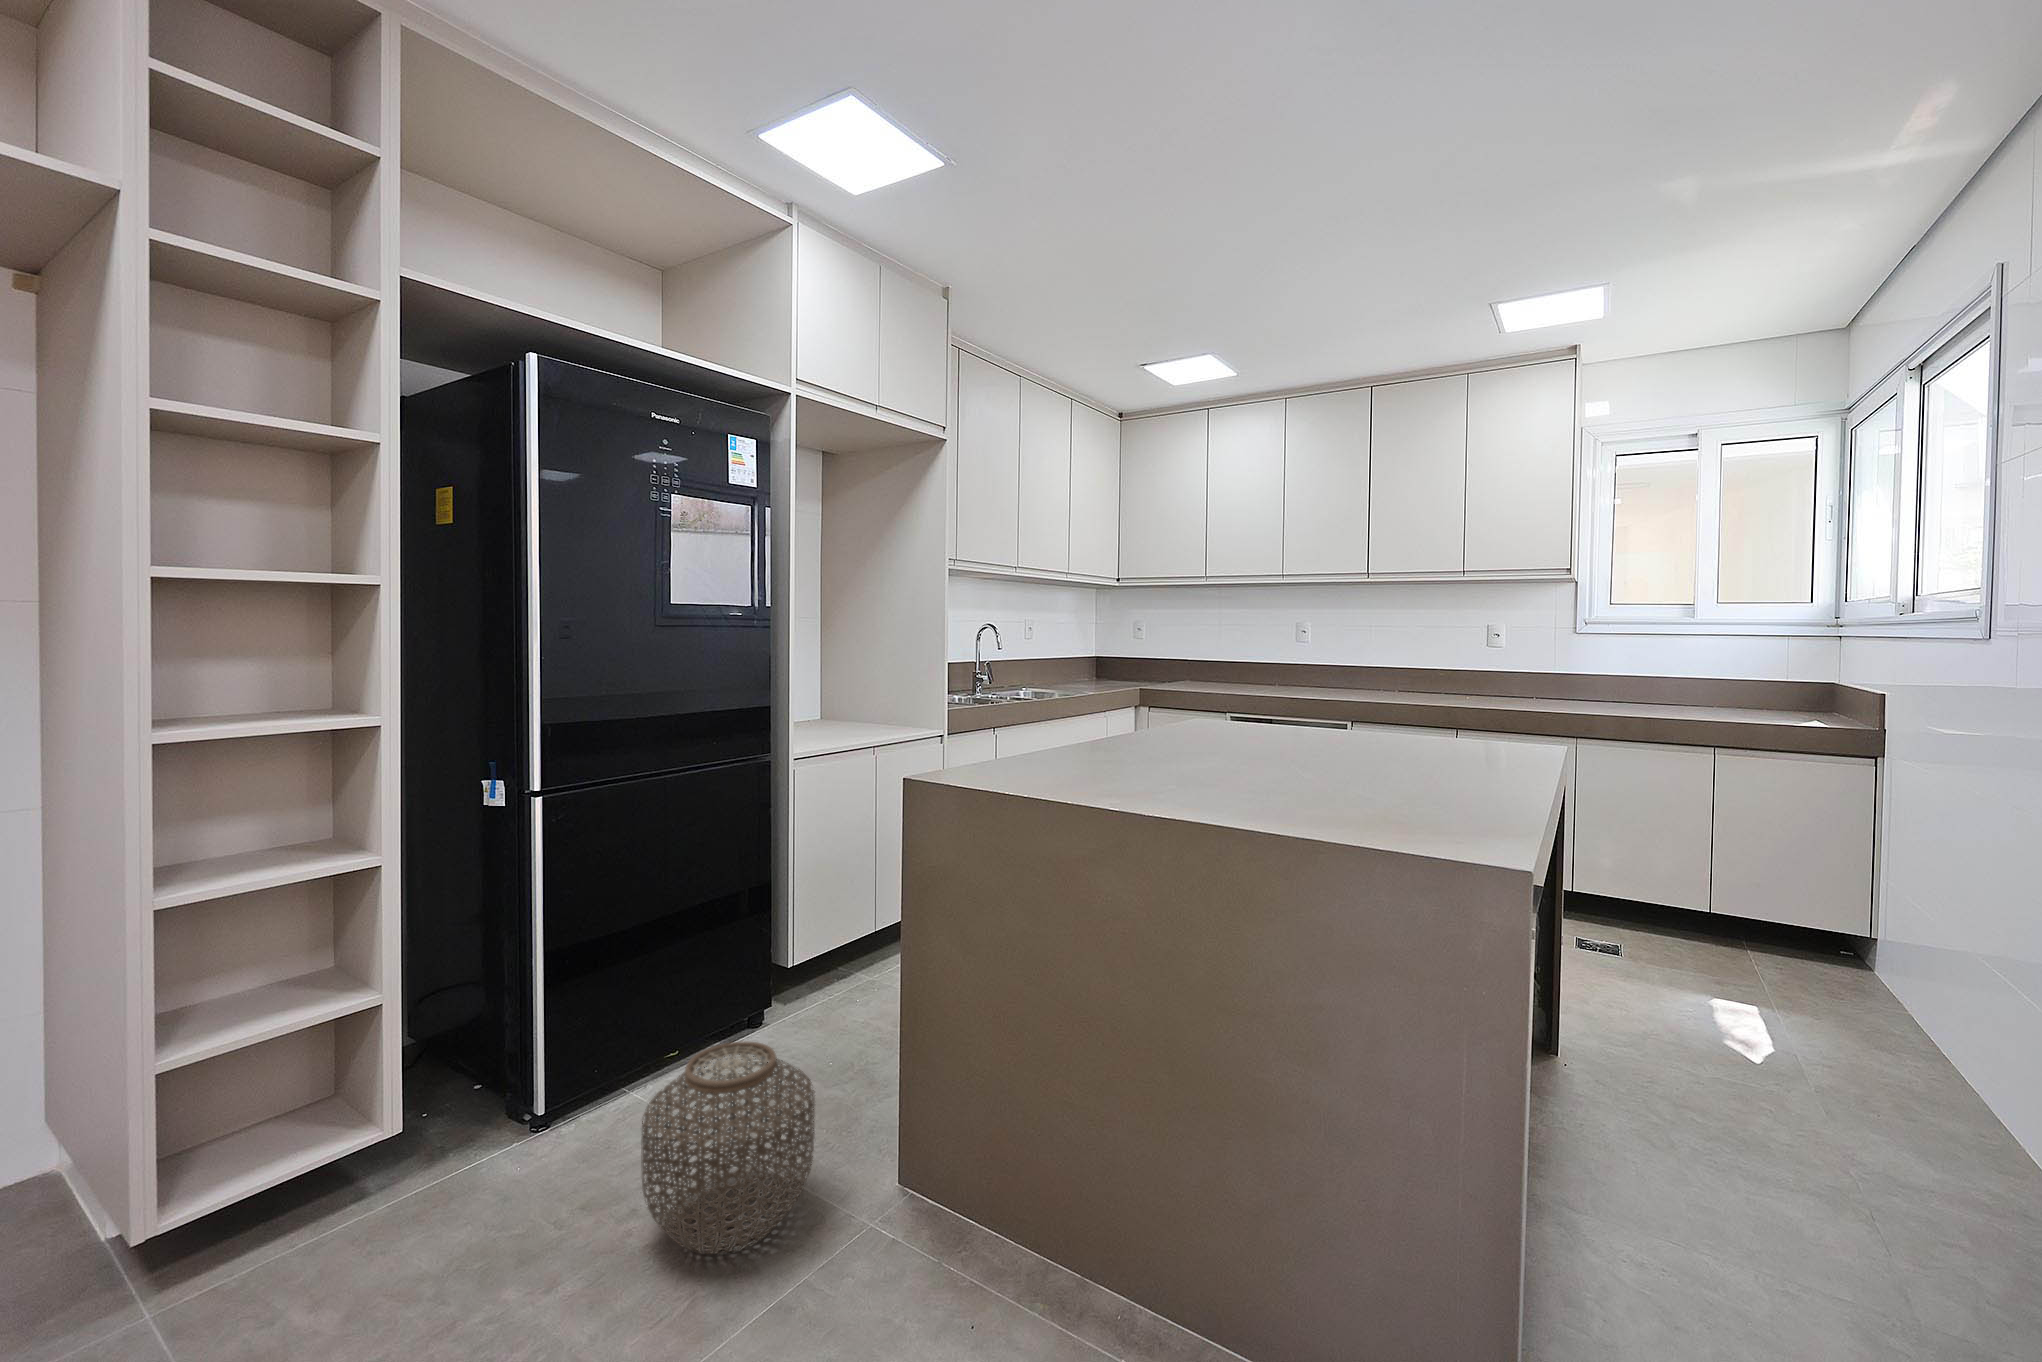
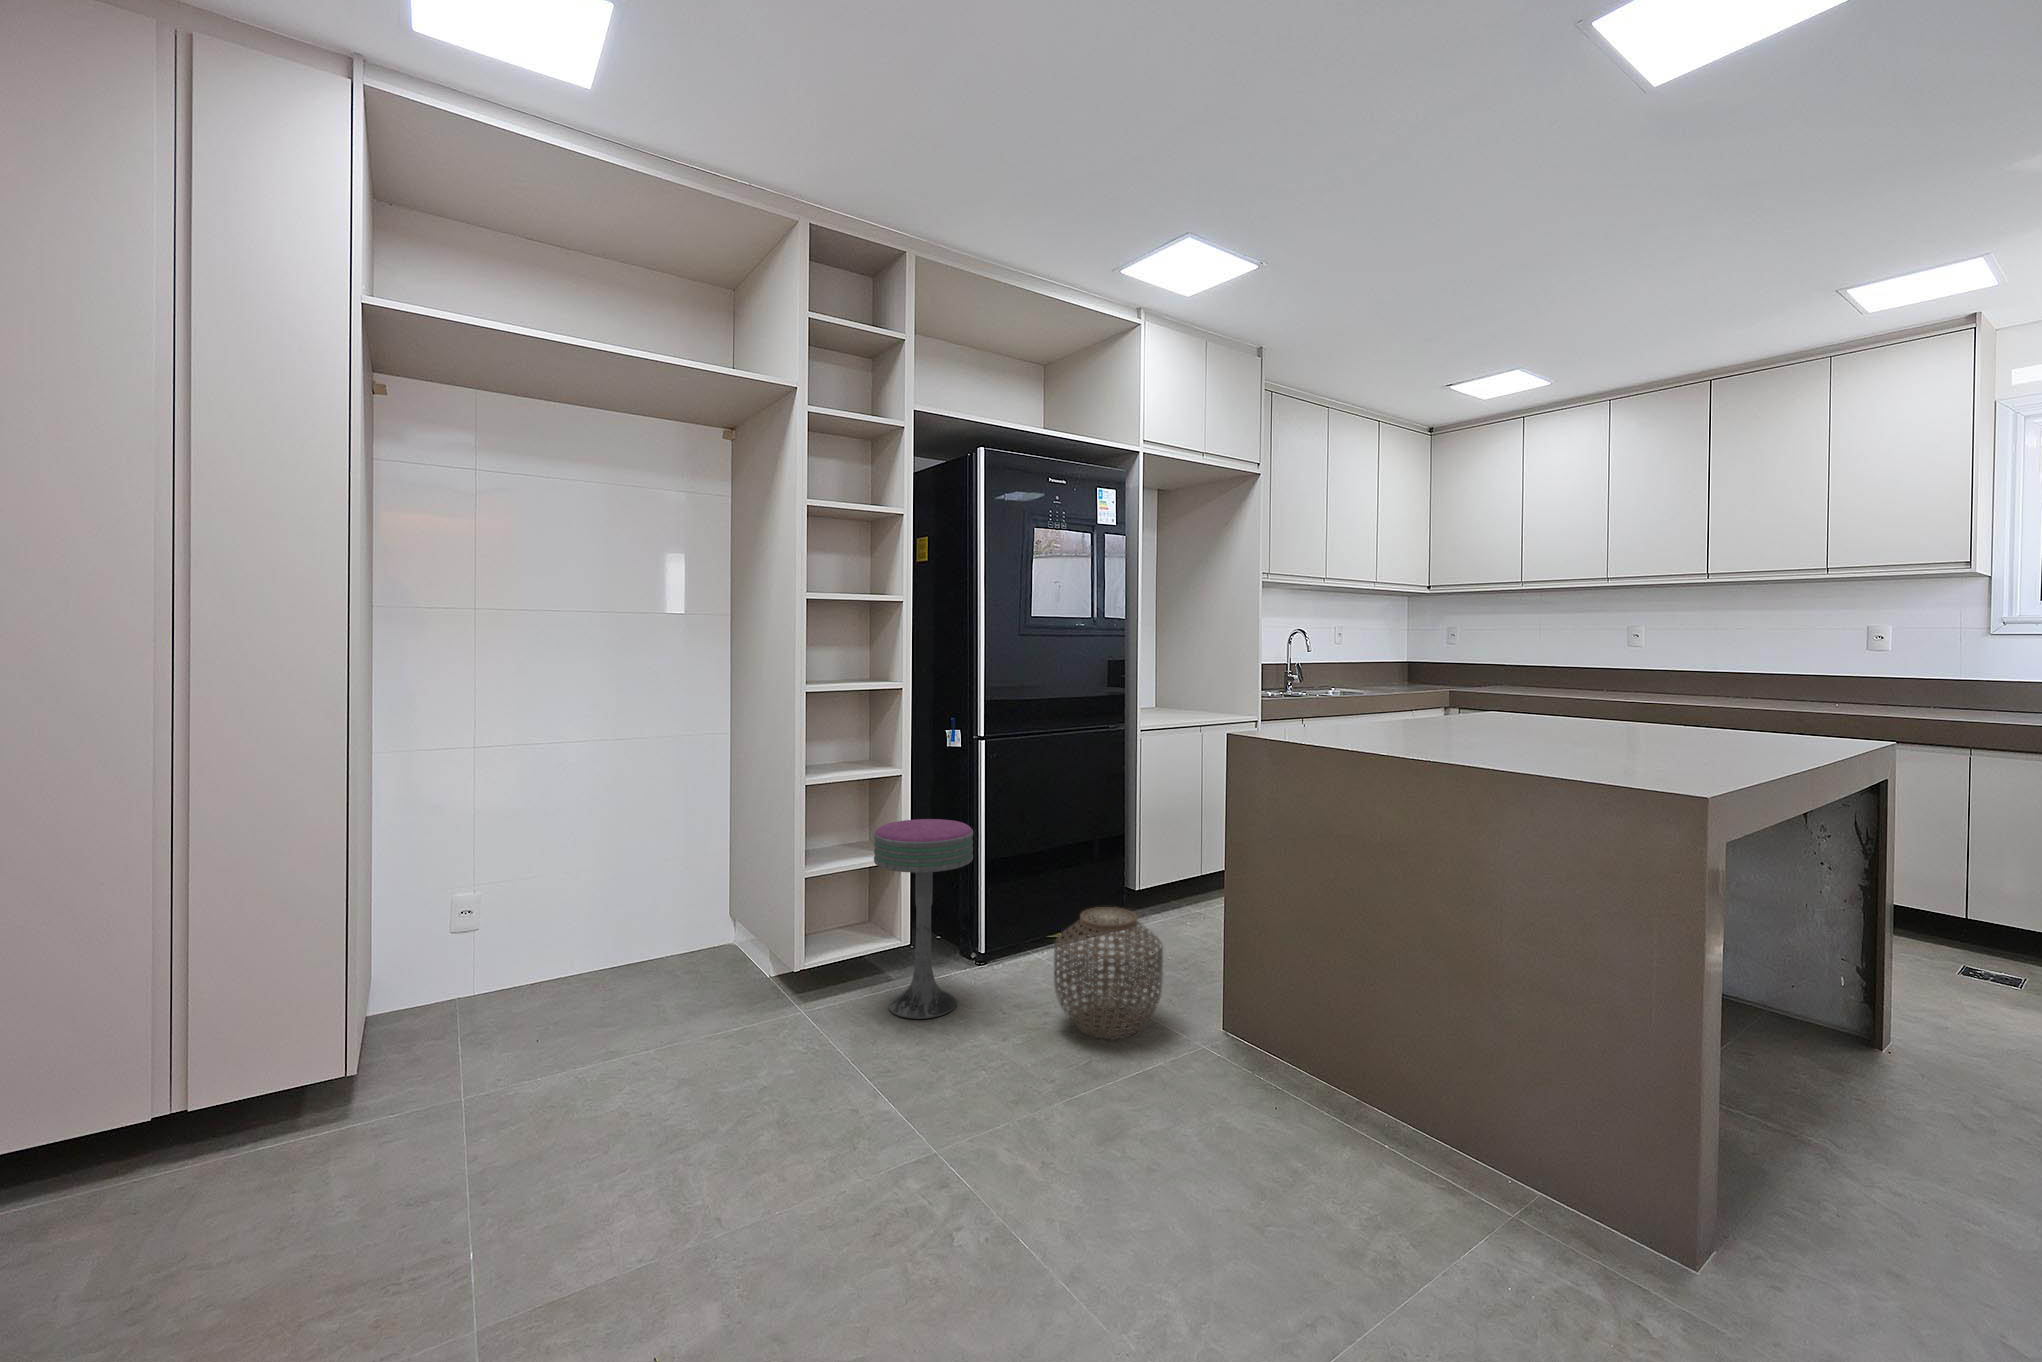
bar stool: none [307,932,508,1283] -> present [874,819,973,1019]

